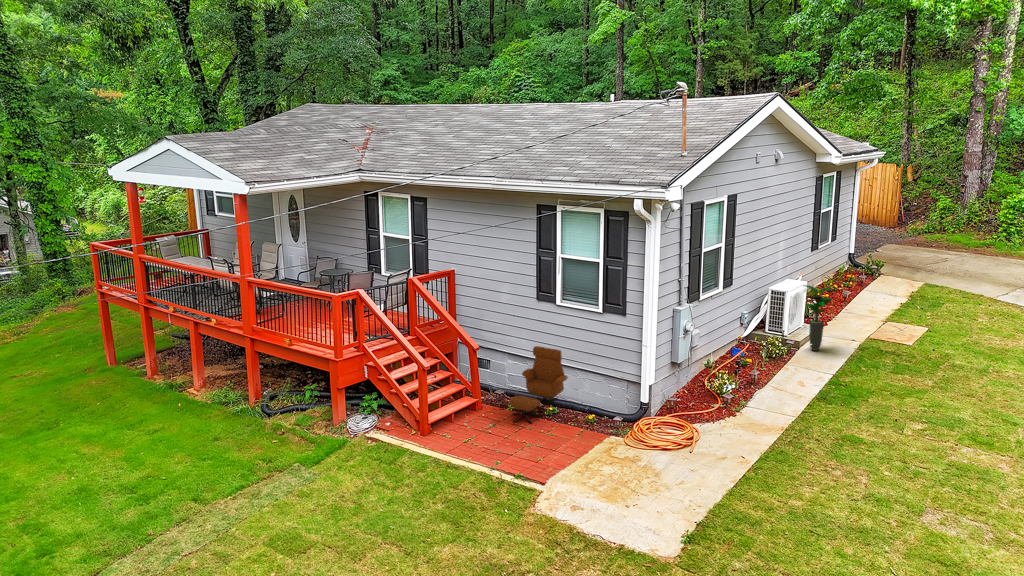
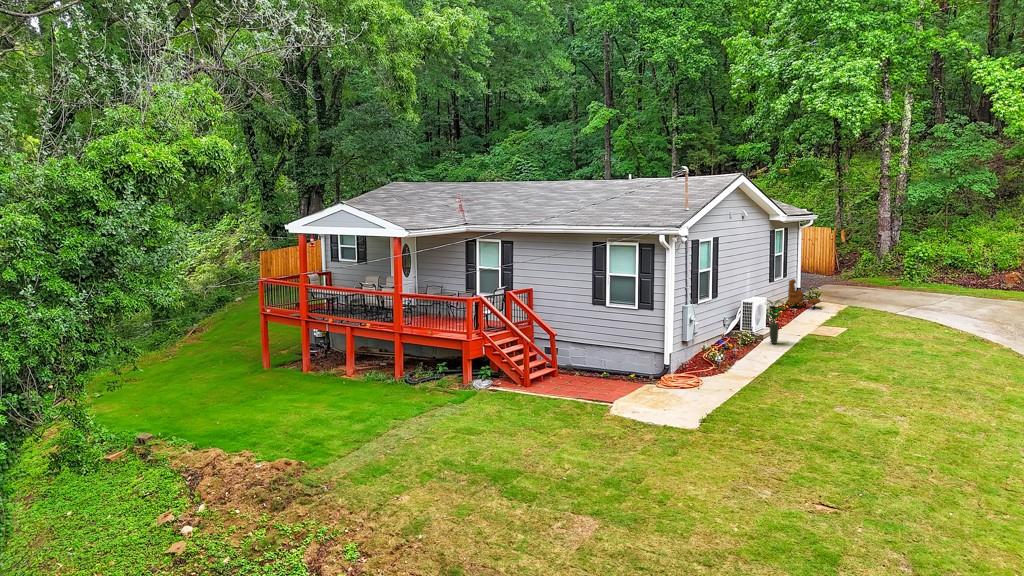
lounge chair: present [510,346,568,424] -> present [788,279,821,309]

